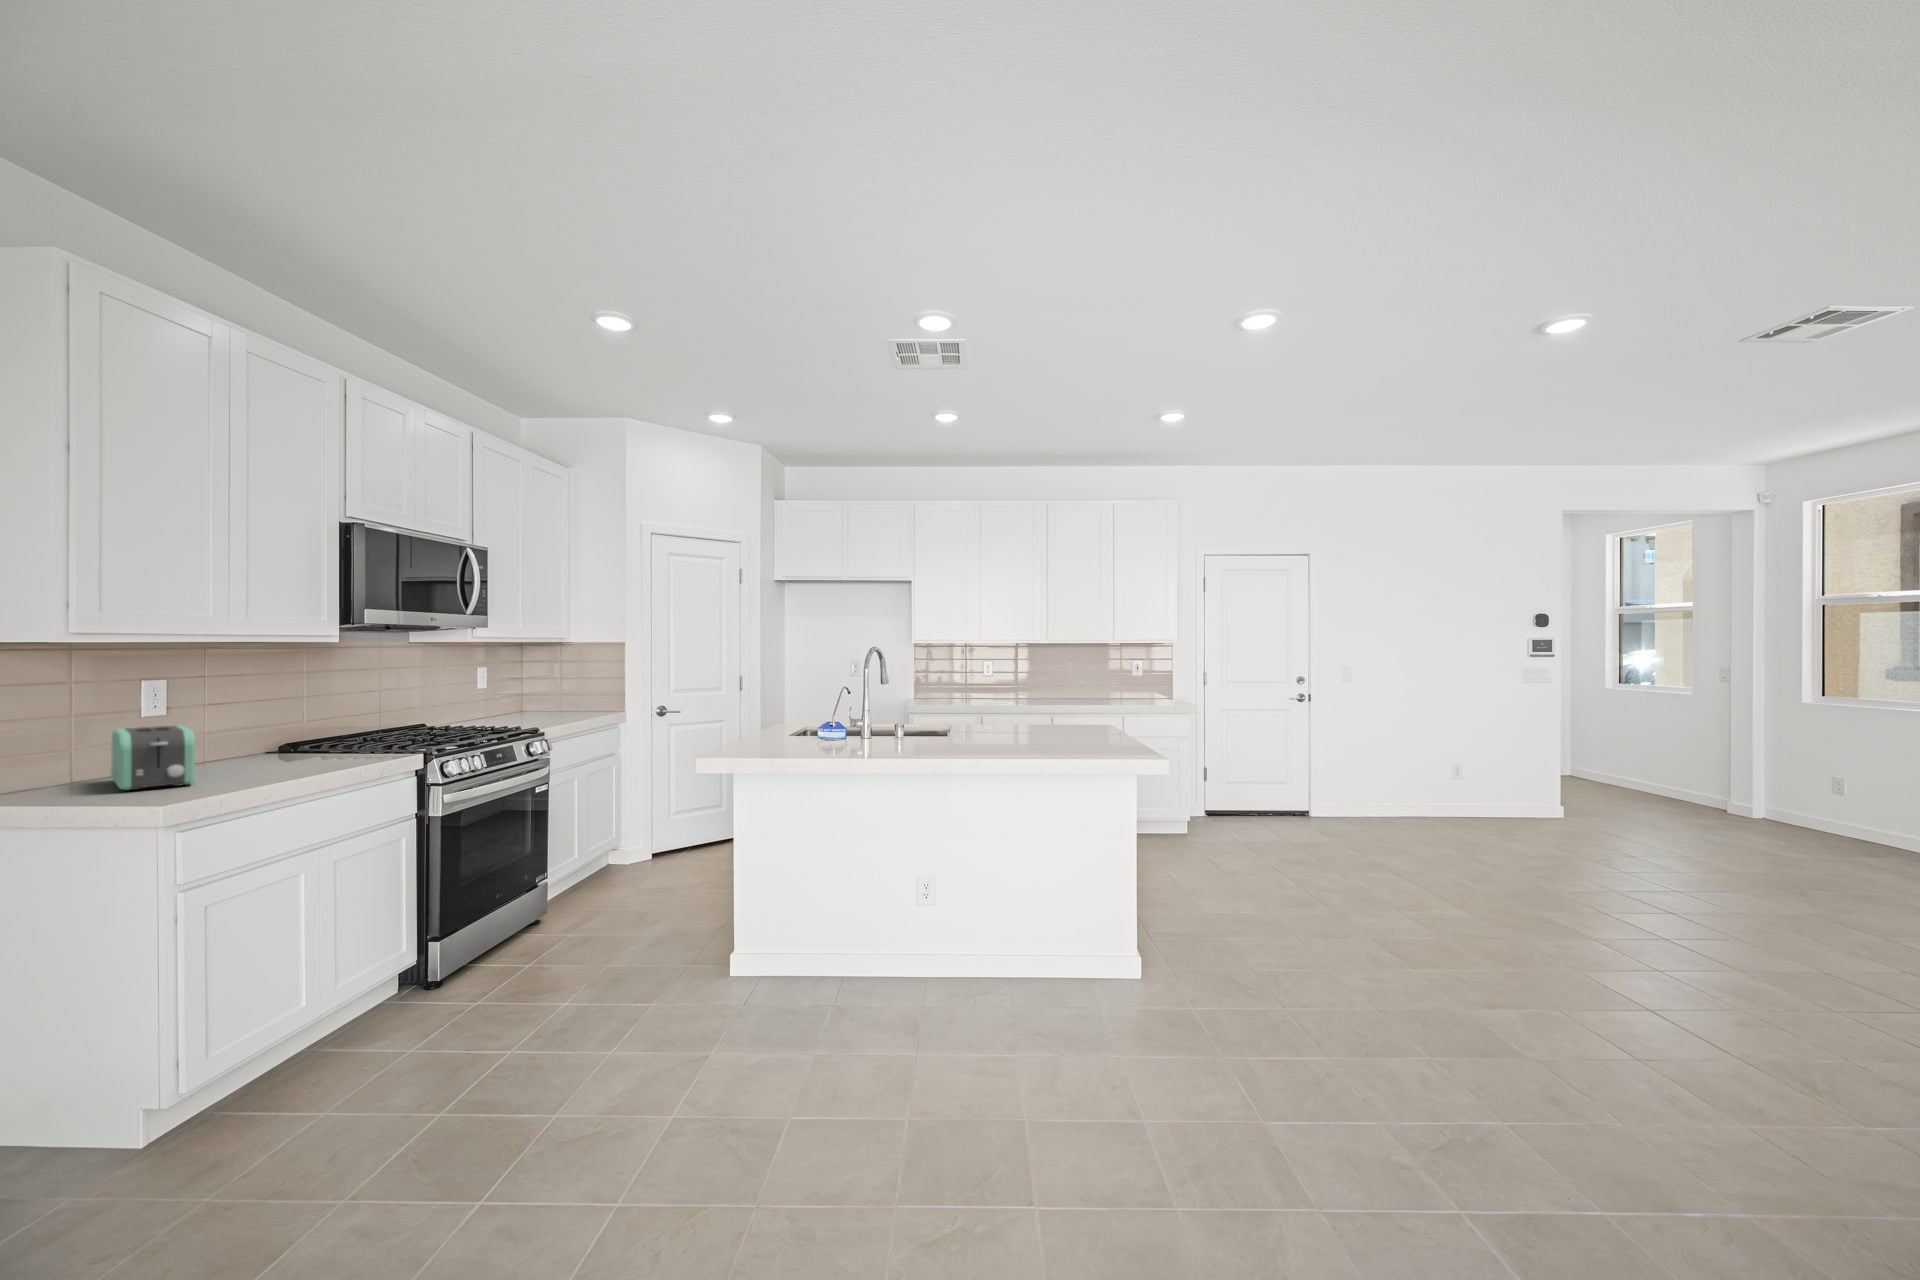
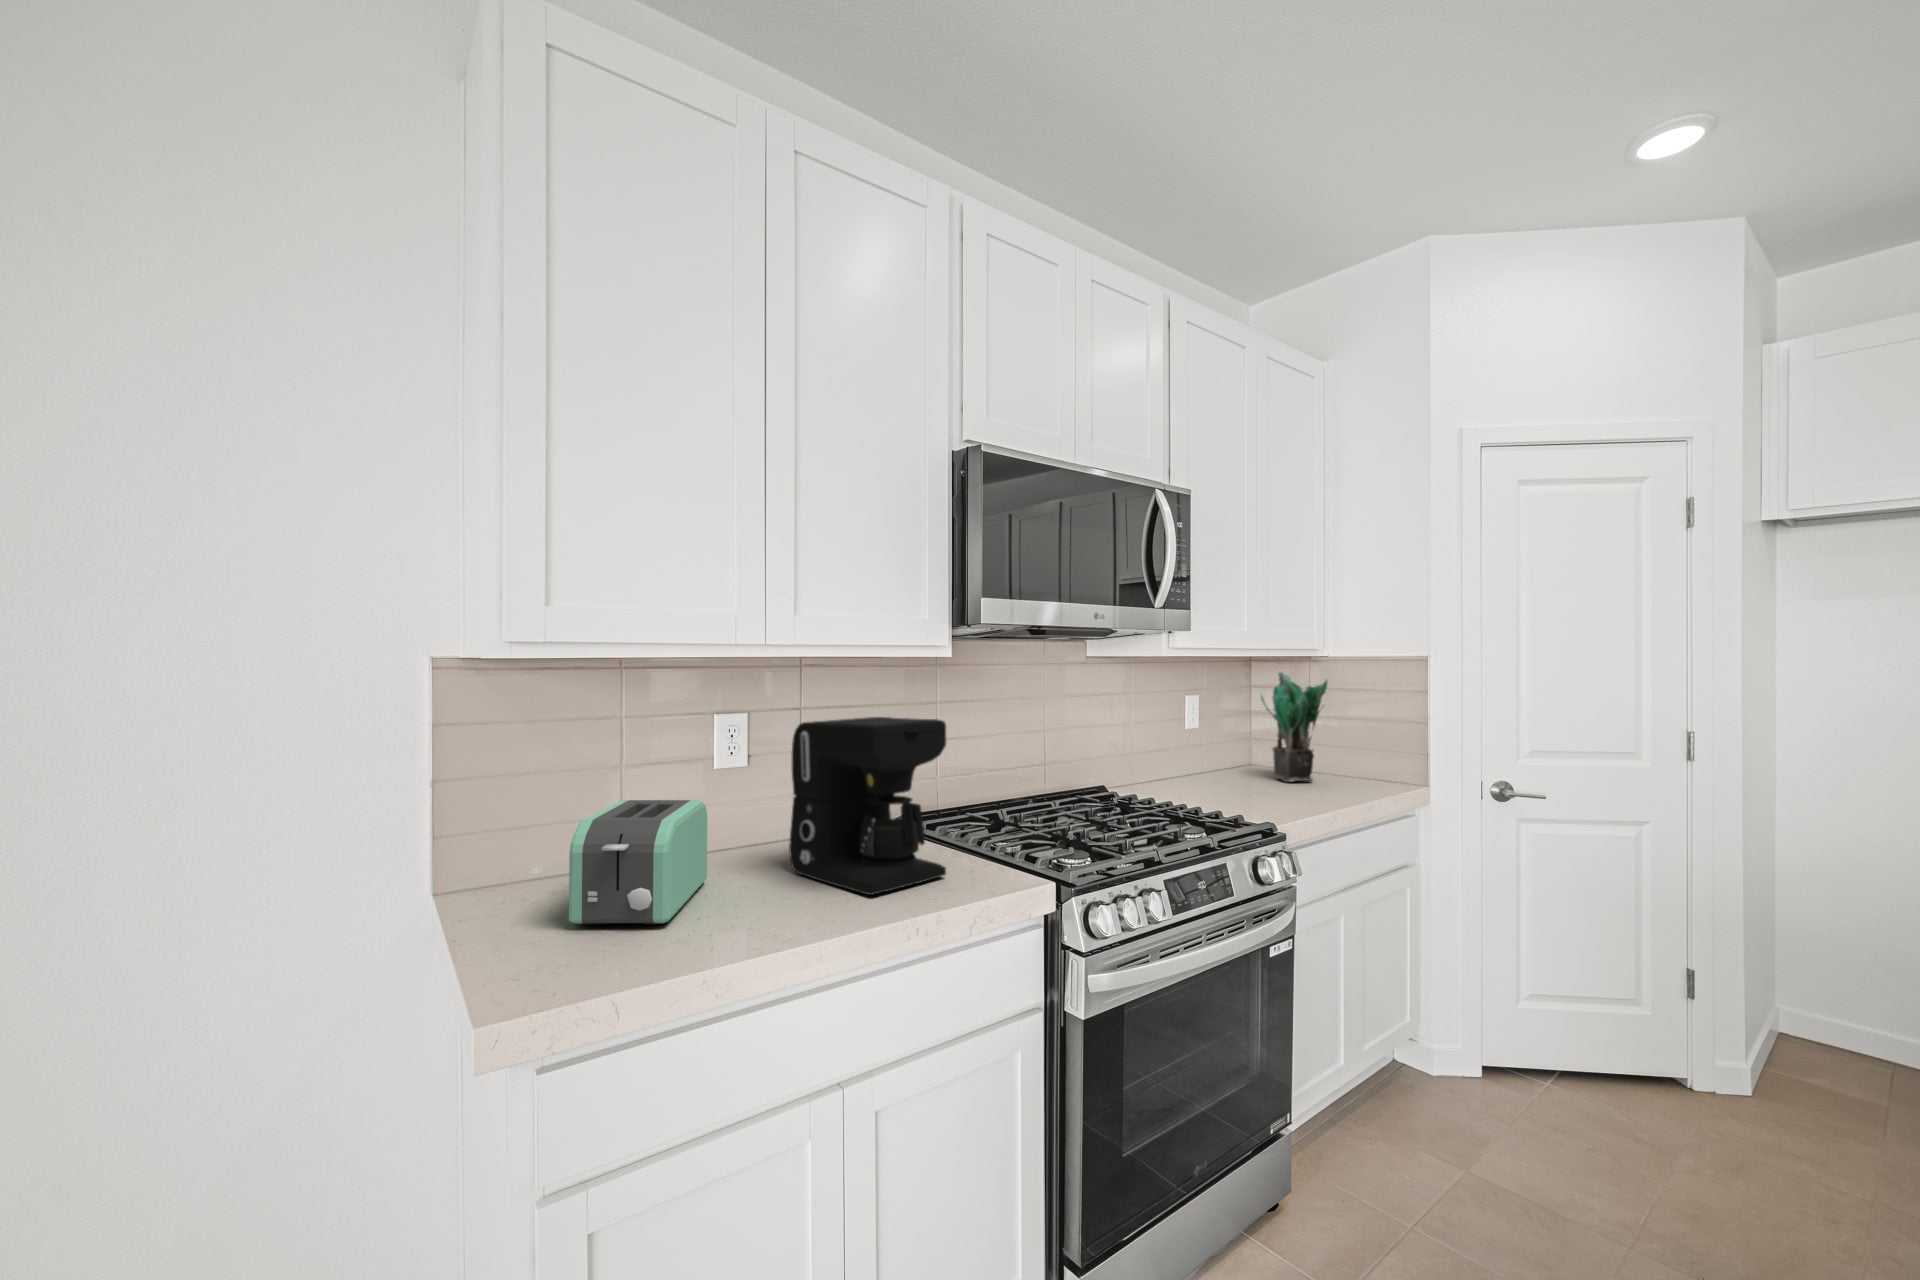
potted plant: none [529,652,570,715] -> present [1261,673,1328,782]
coffee maker: none [237,675,353,767] -> present [789,717,946,895]

